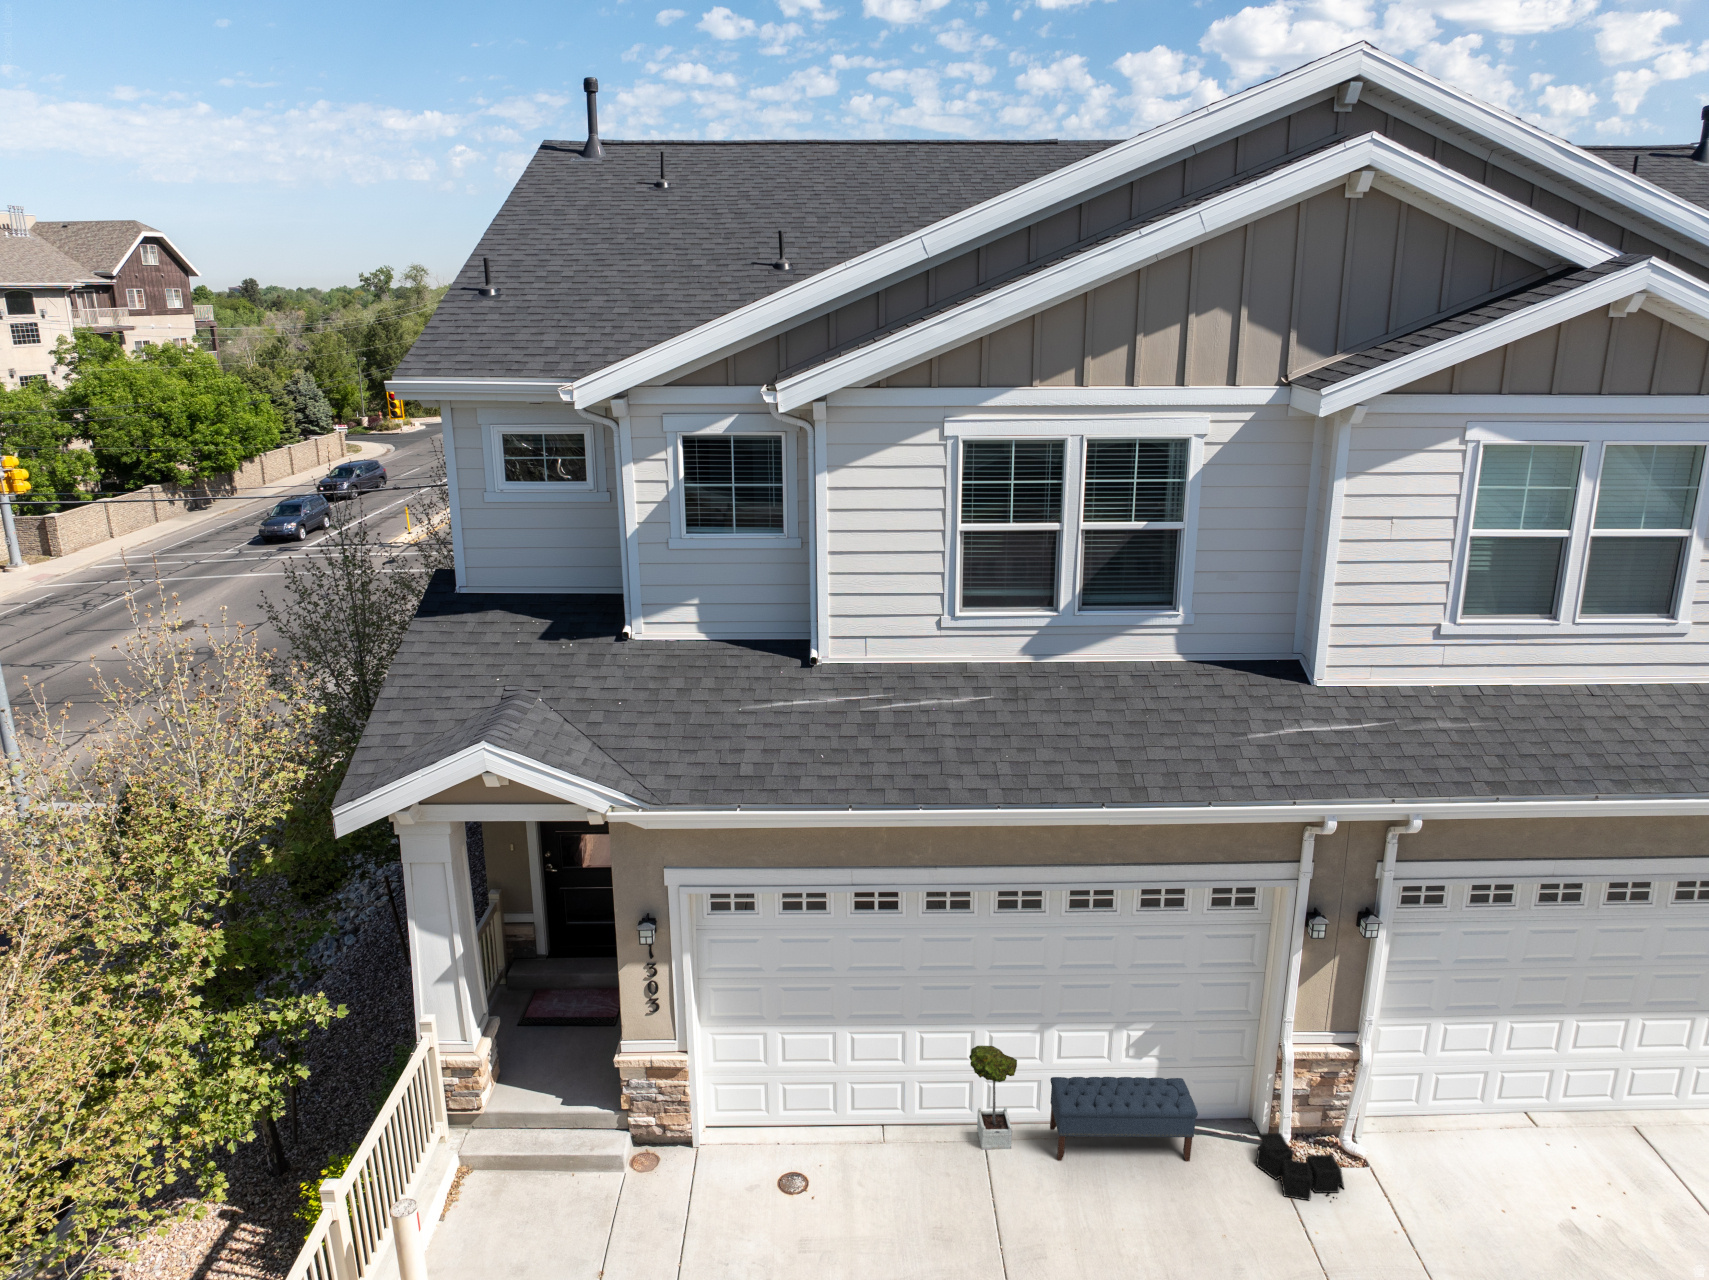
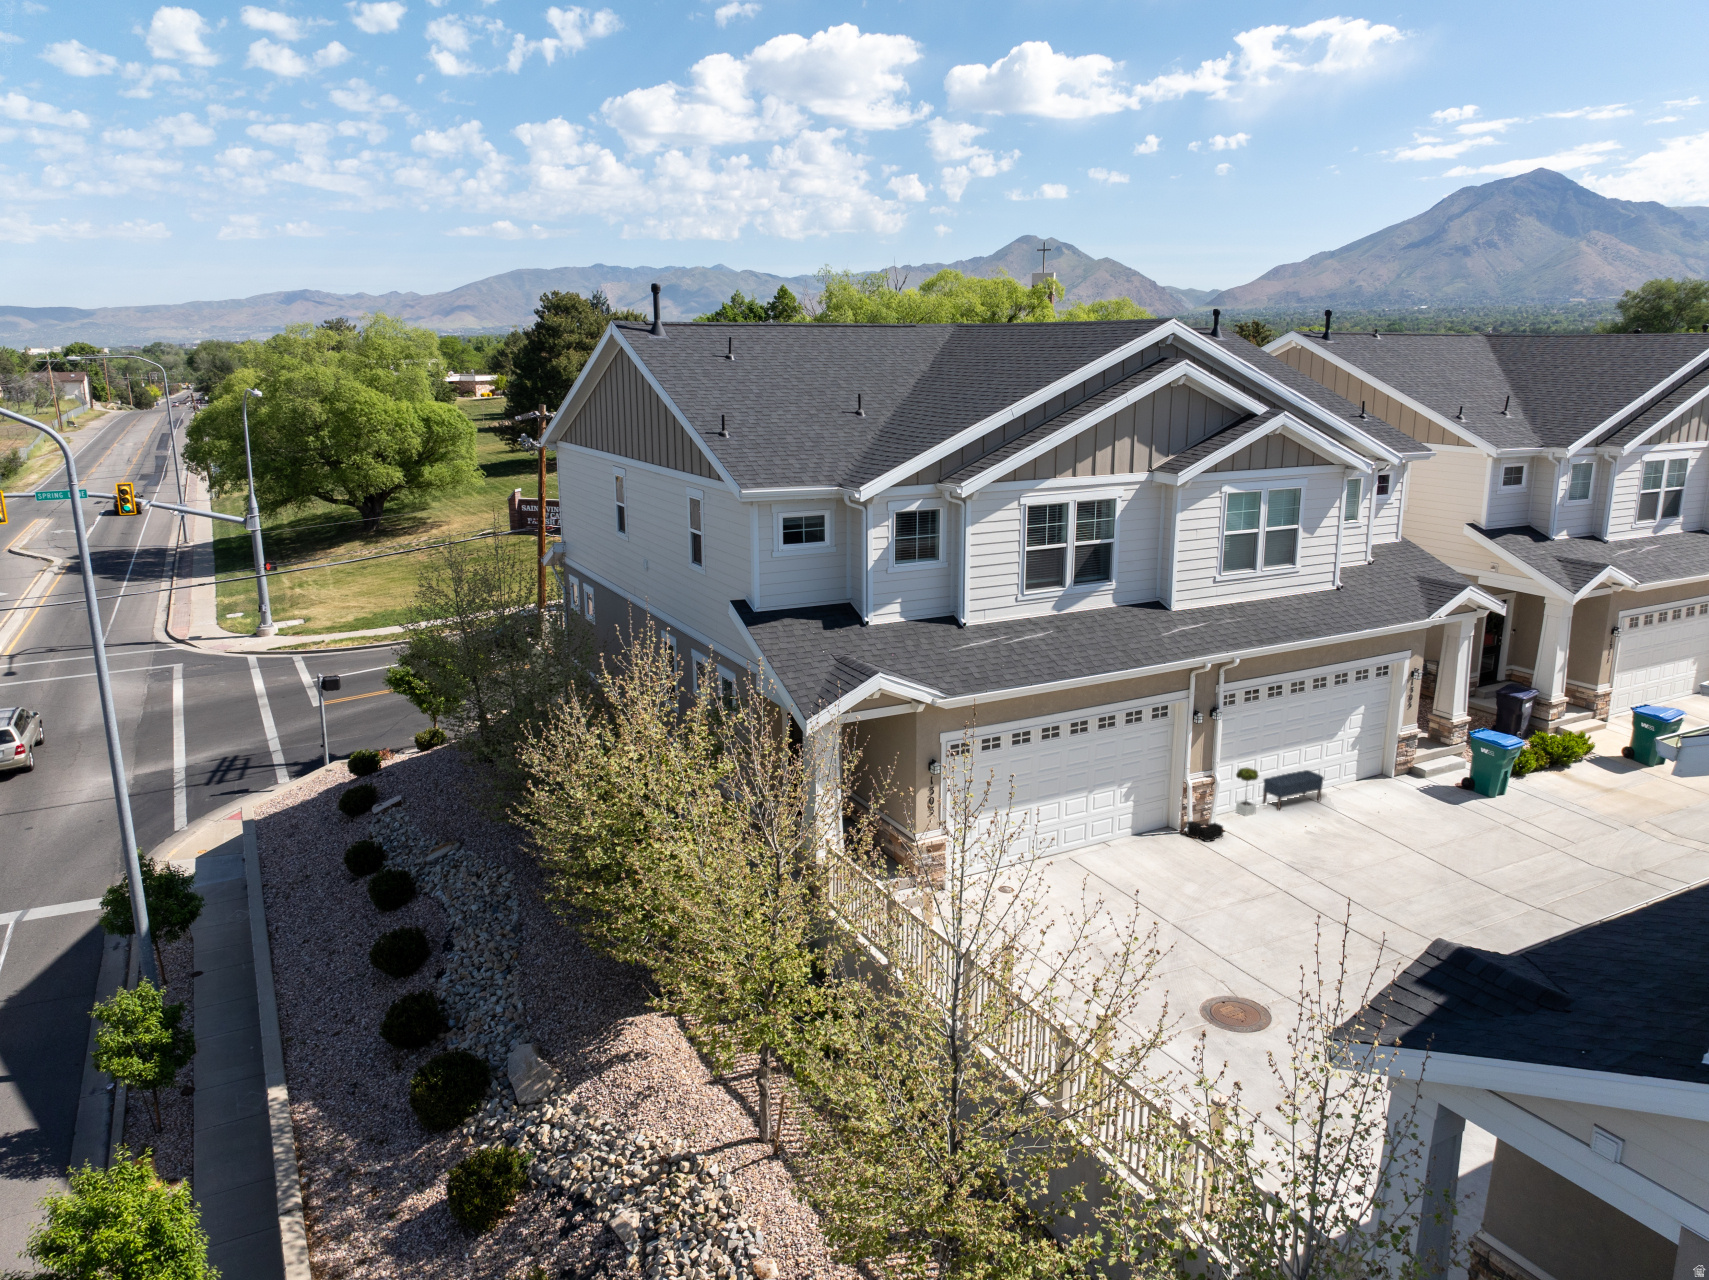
potted tree: present [969,1046,1017,1150] -> present [1236,767,1258,816]
bench: present [1050,1077,1198,1161] -> present [1263,770,1324,810]

